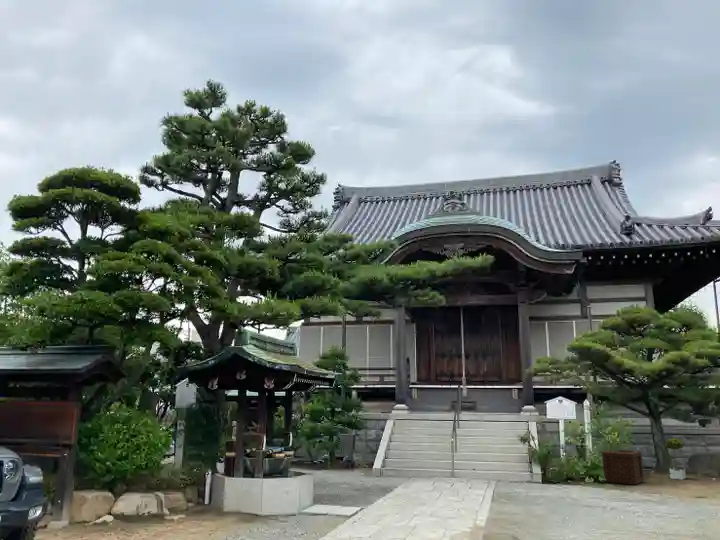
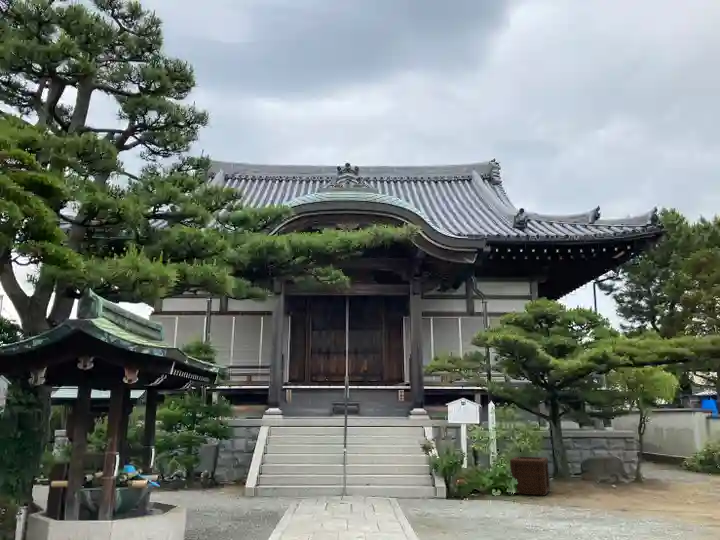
potted tree: present [665,438,686,480] -> none [566,442,585,487]

